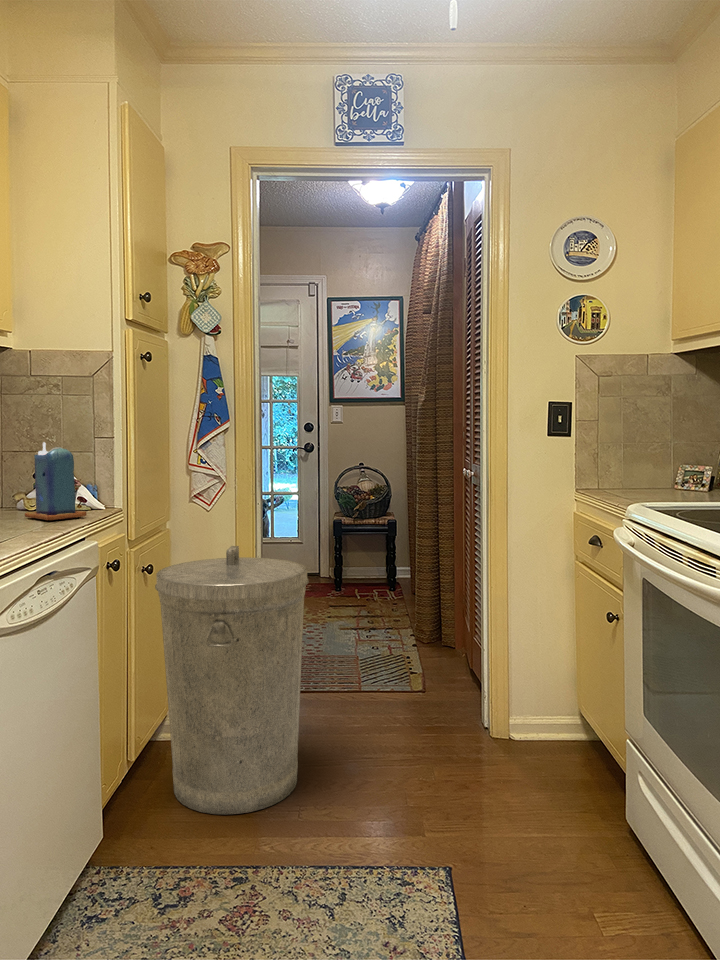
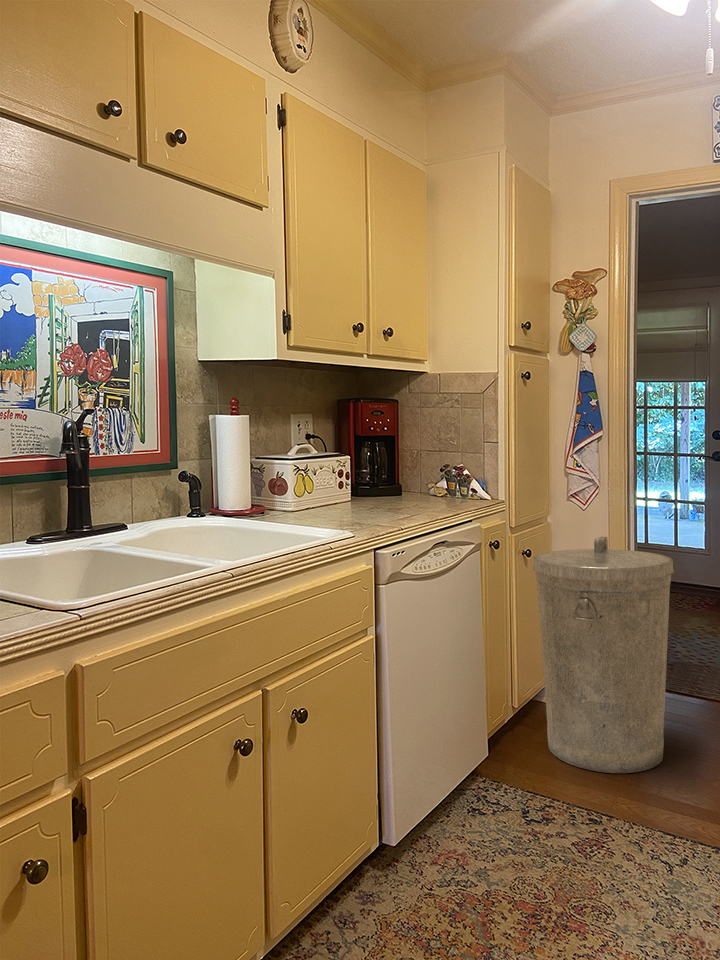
candle: present [25,442,86,520] -> none [433,447,477,506]

